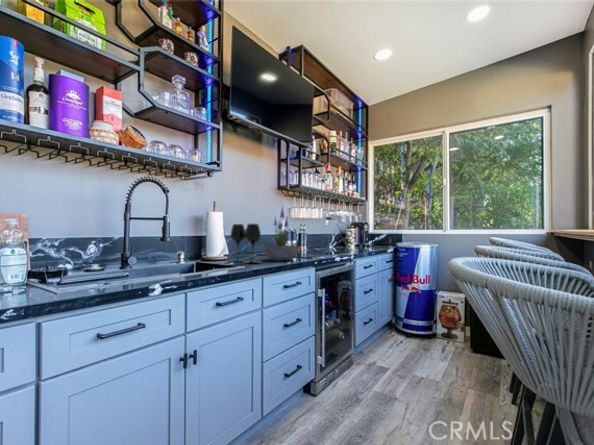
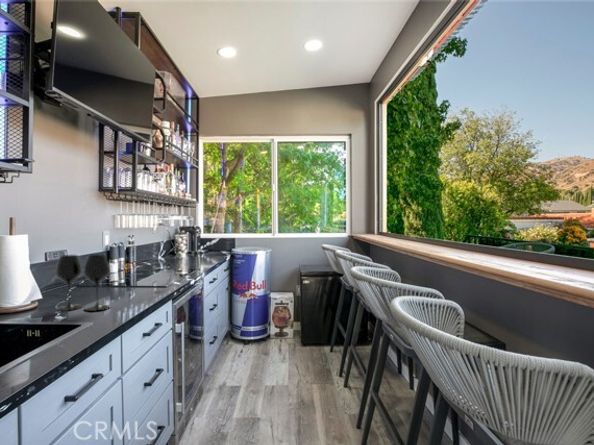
potted plant: present [265,207,297,261] -> none [105,224,152,298]

